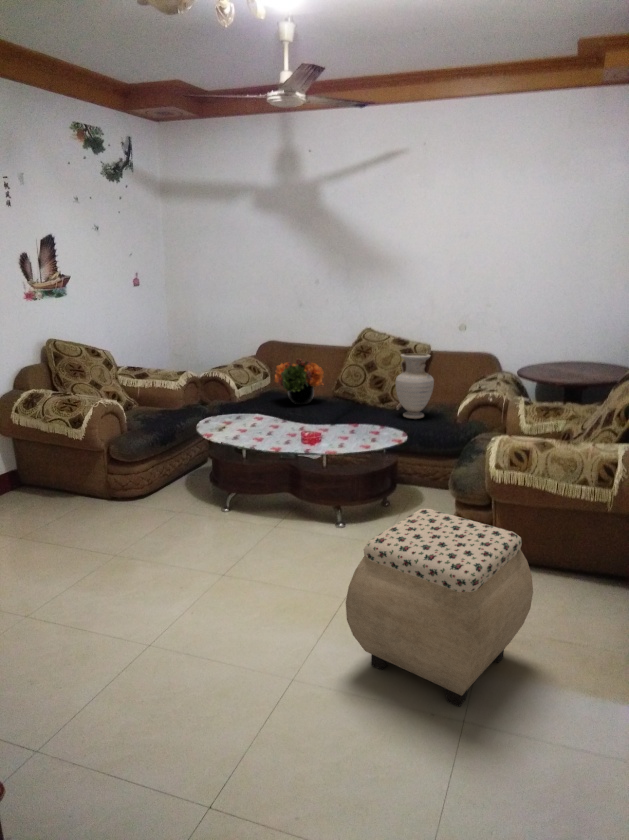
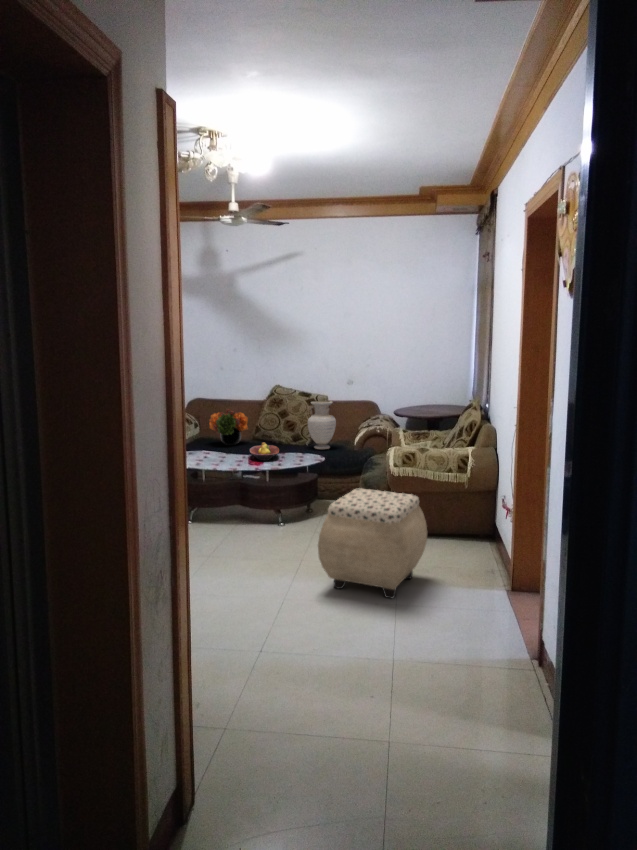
fruit bowl: none [310,408,351,434] -> present [250,443,279,461]

